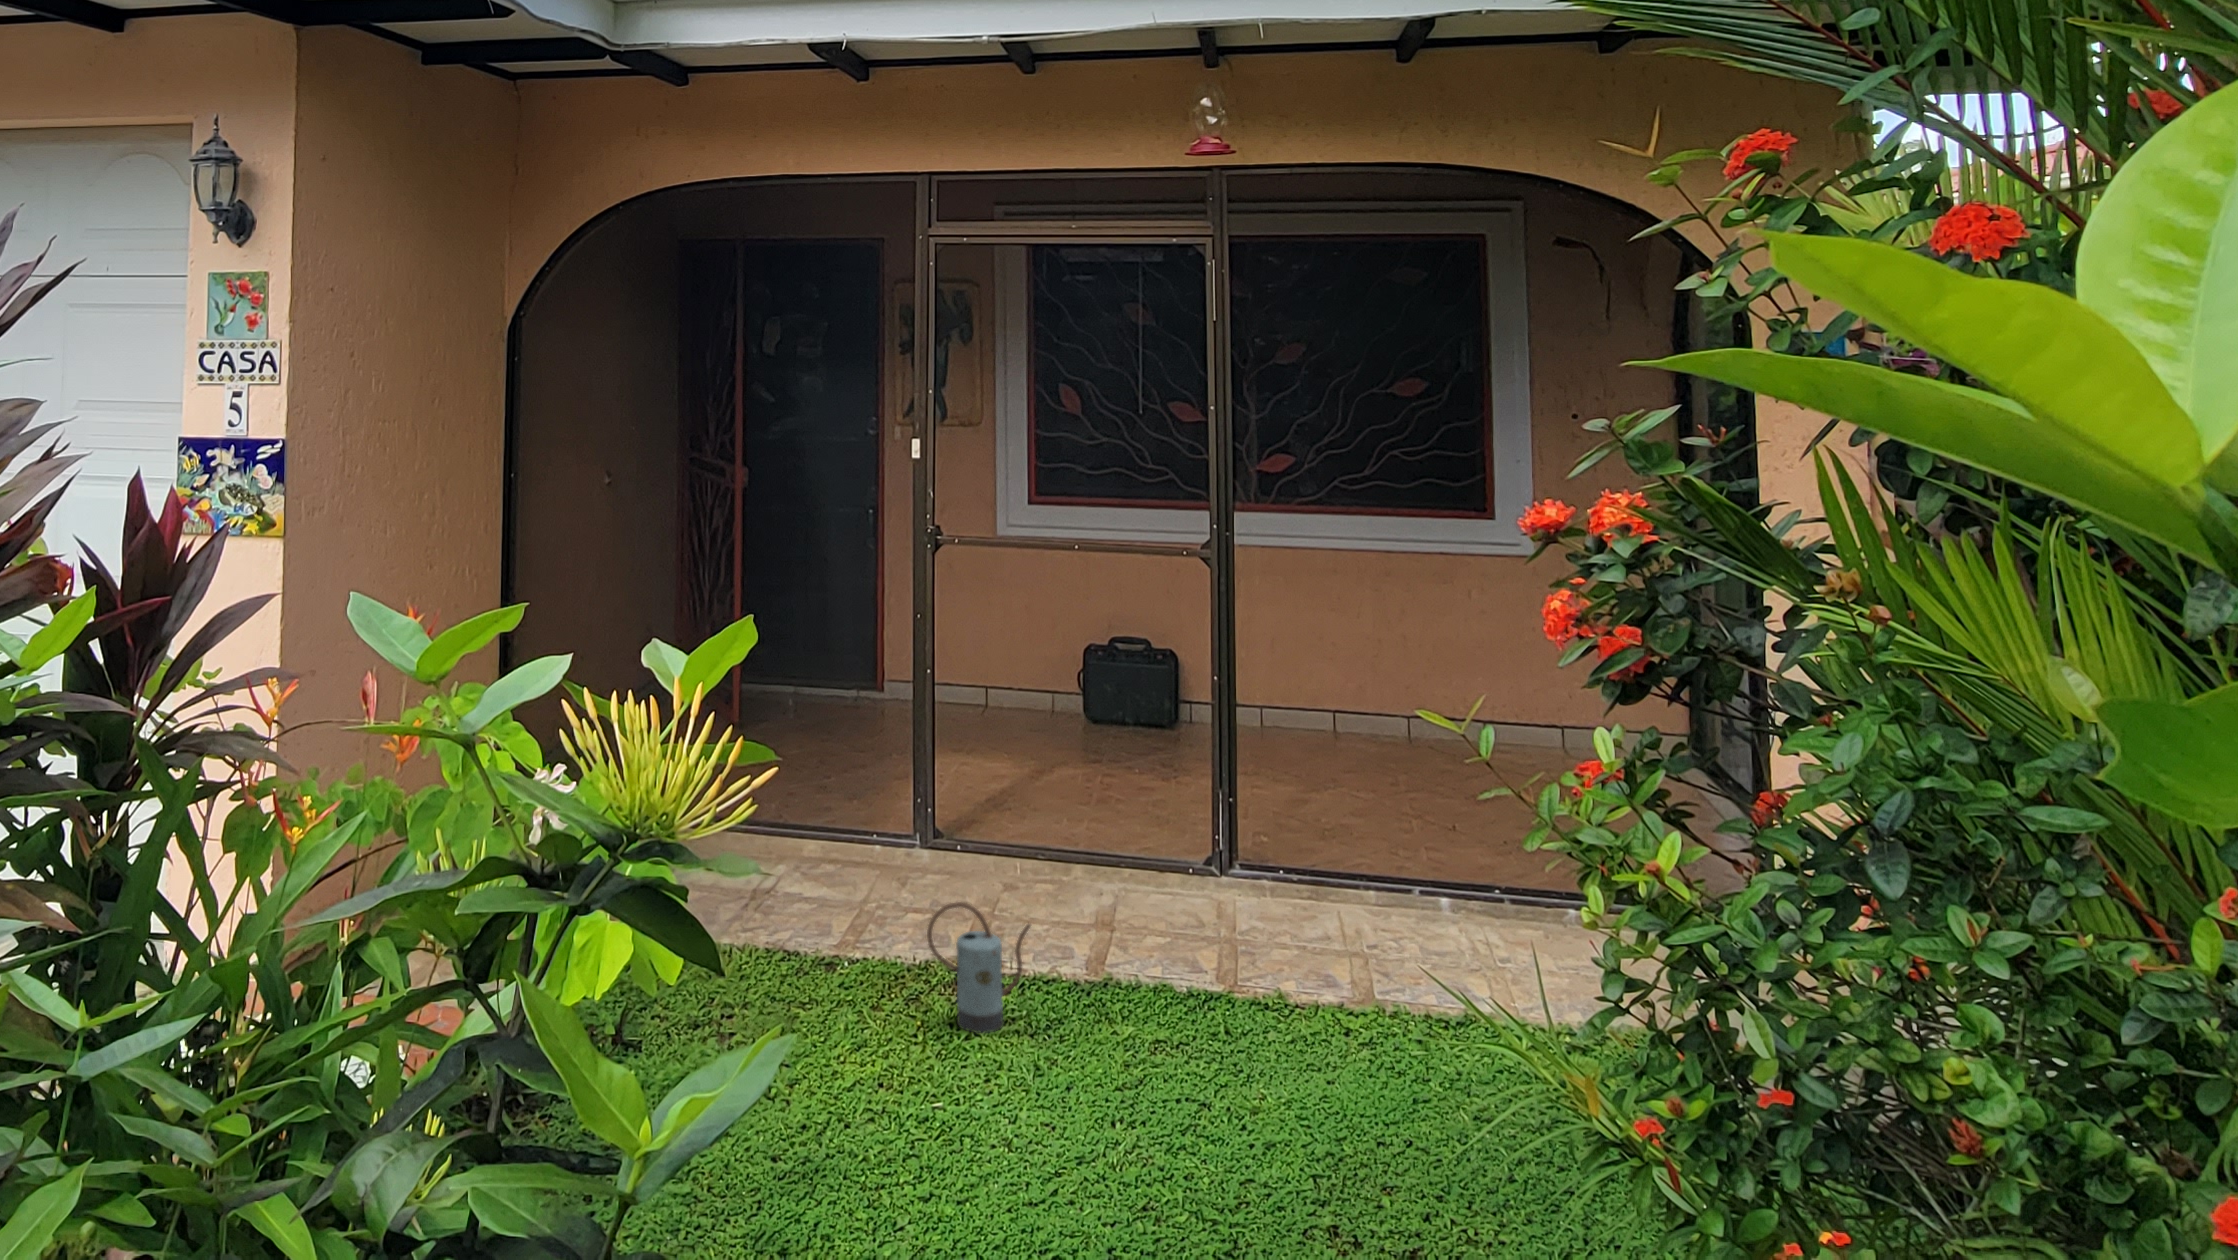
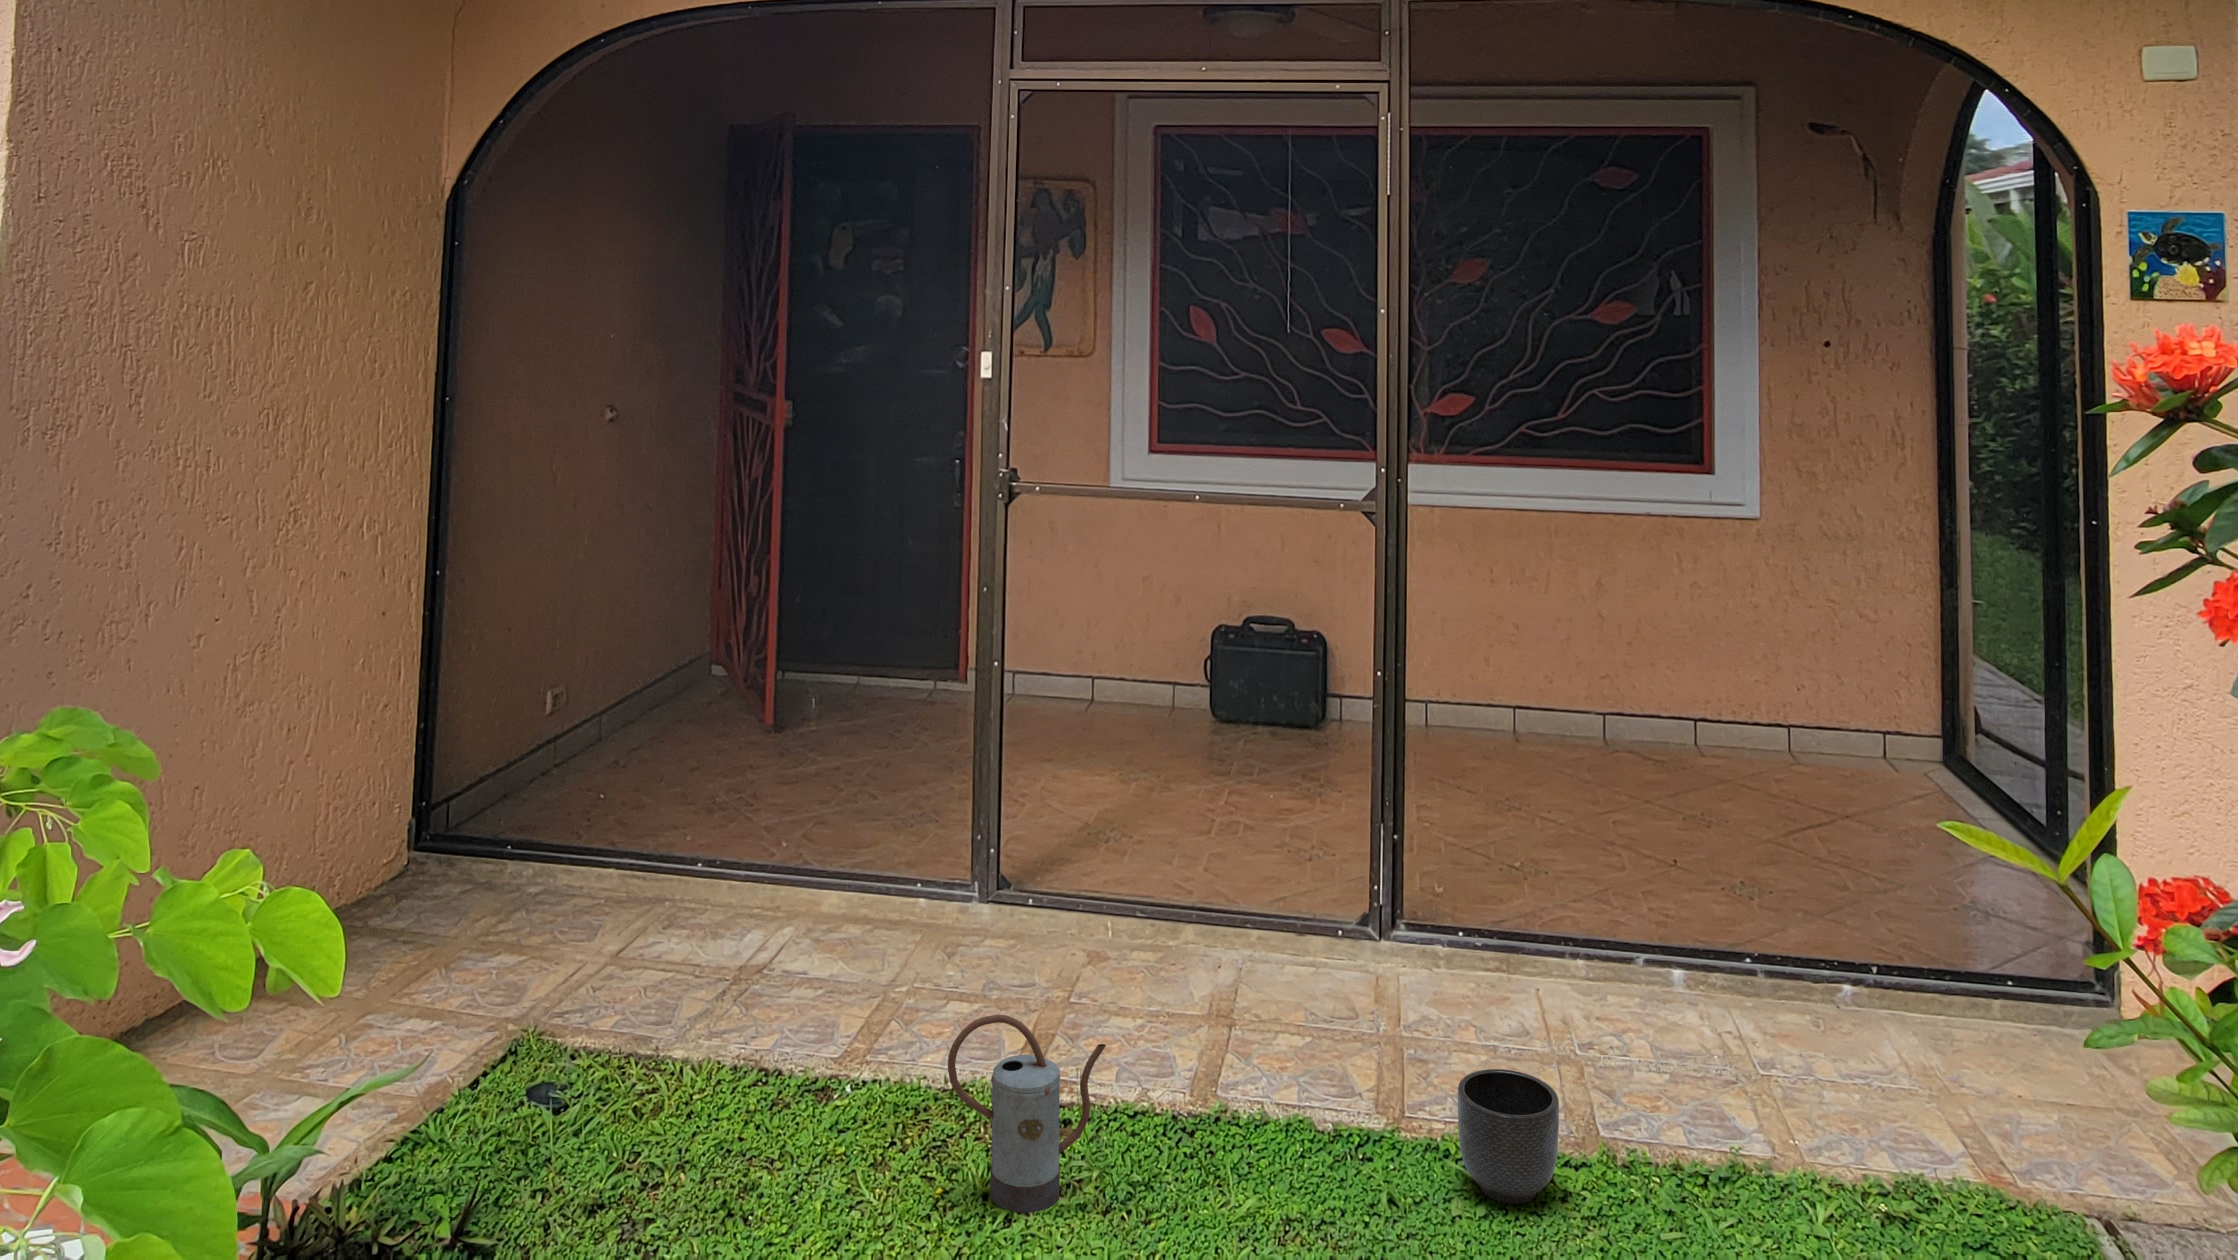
planter: none [1273,947,1343,1035] -> present [1458,1069,1559,1204]

